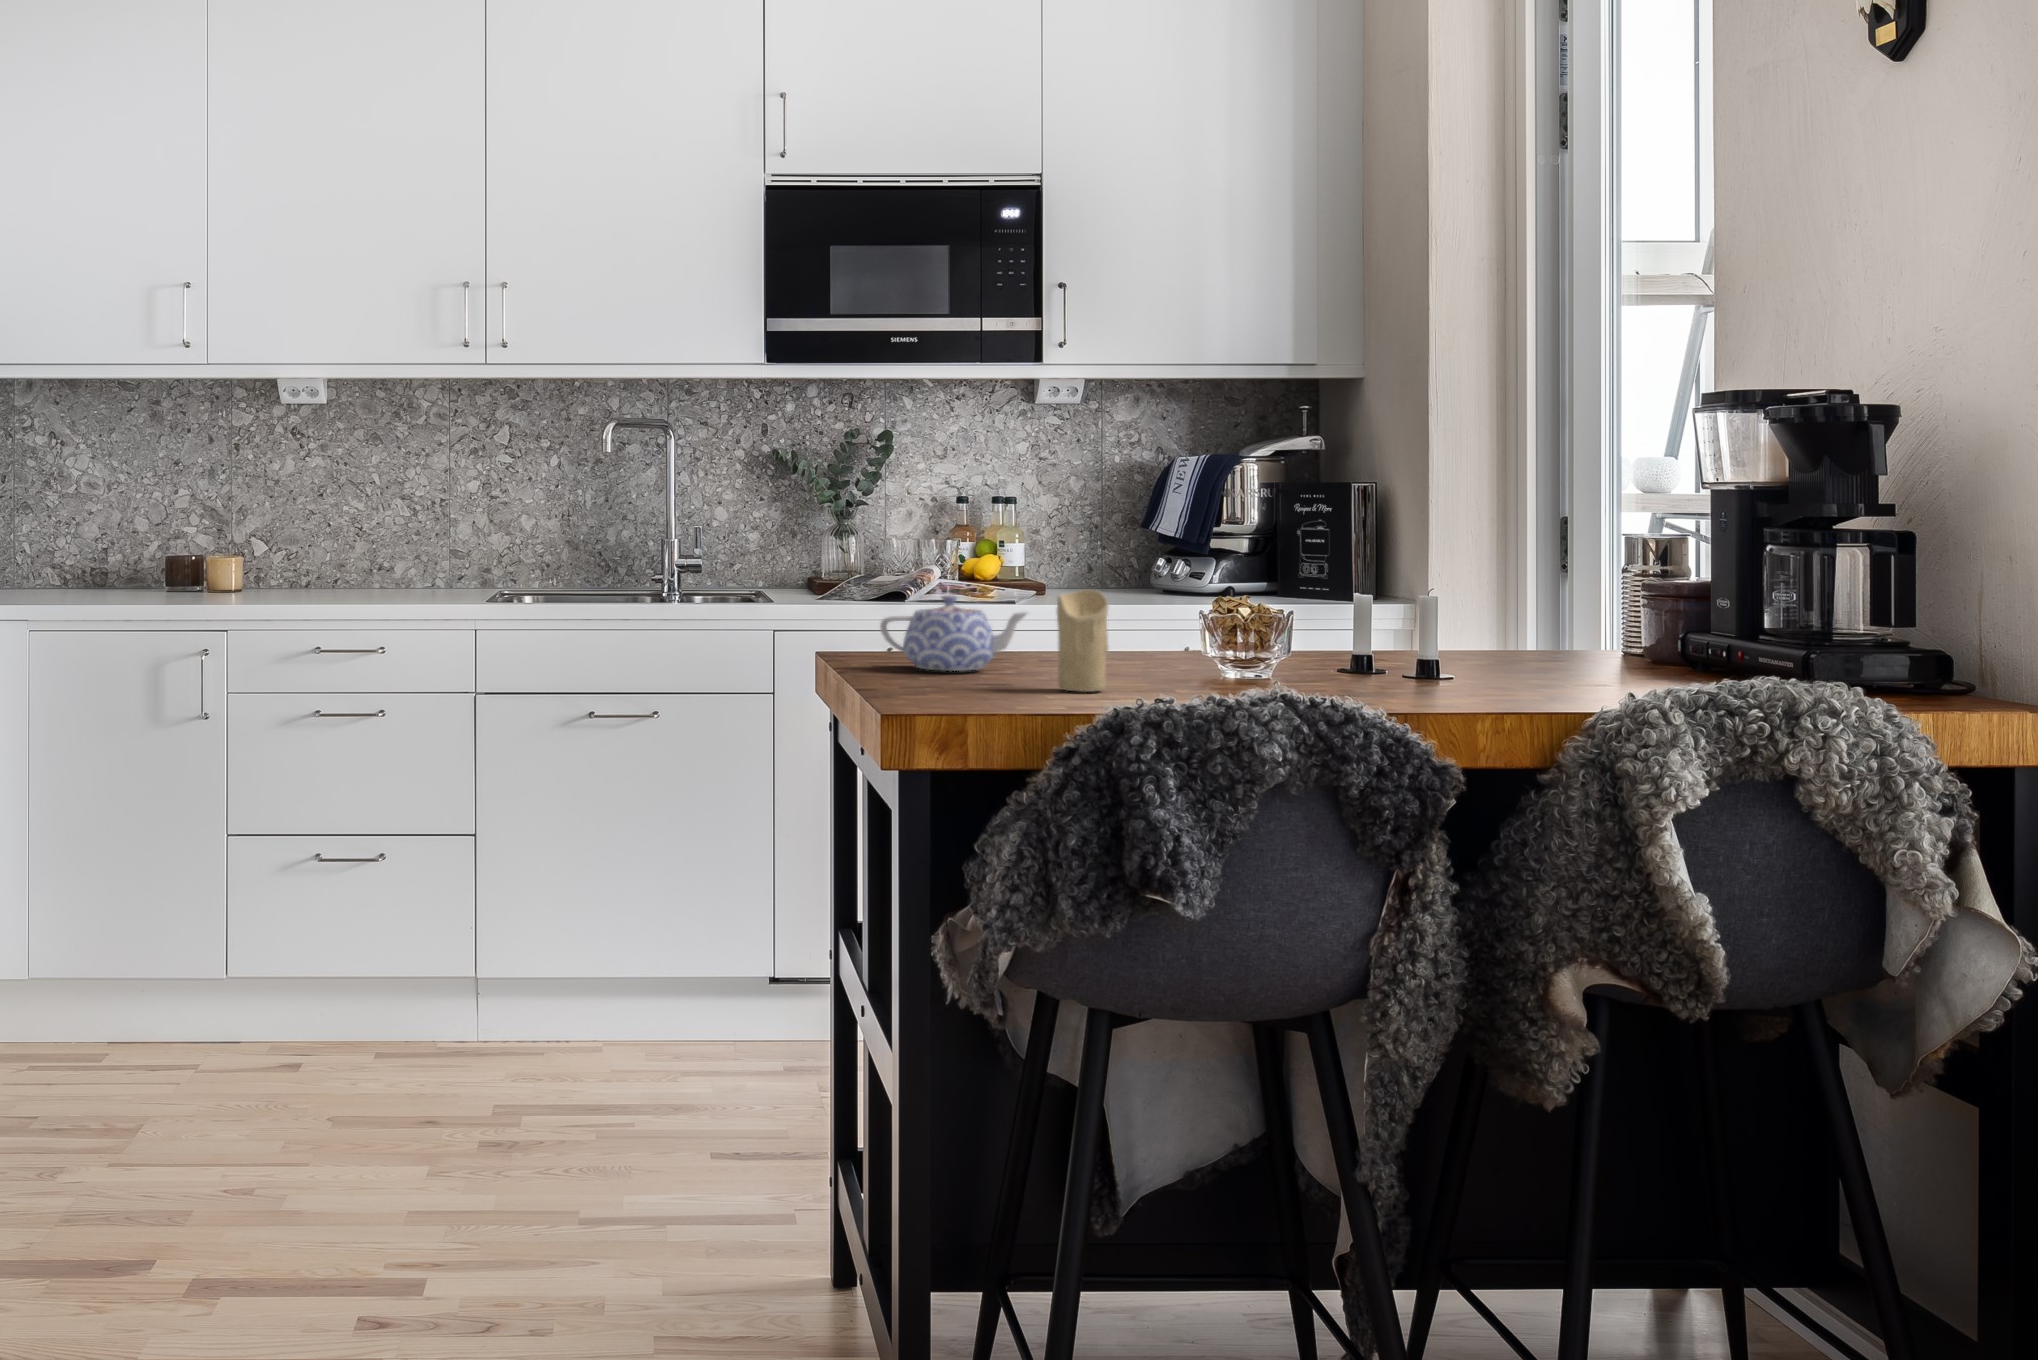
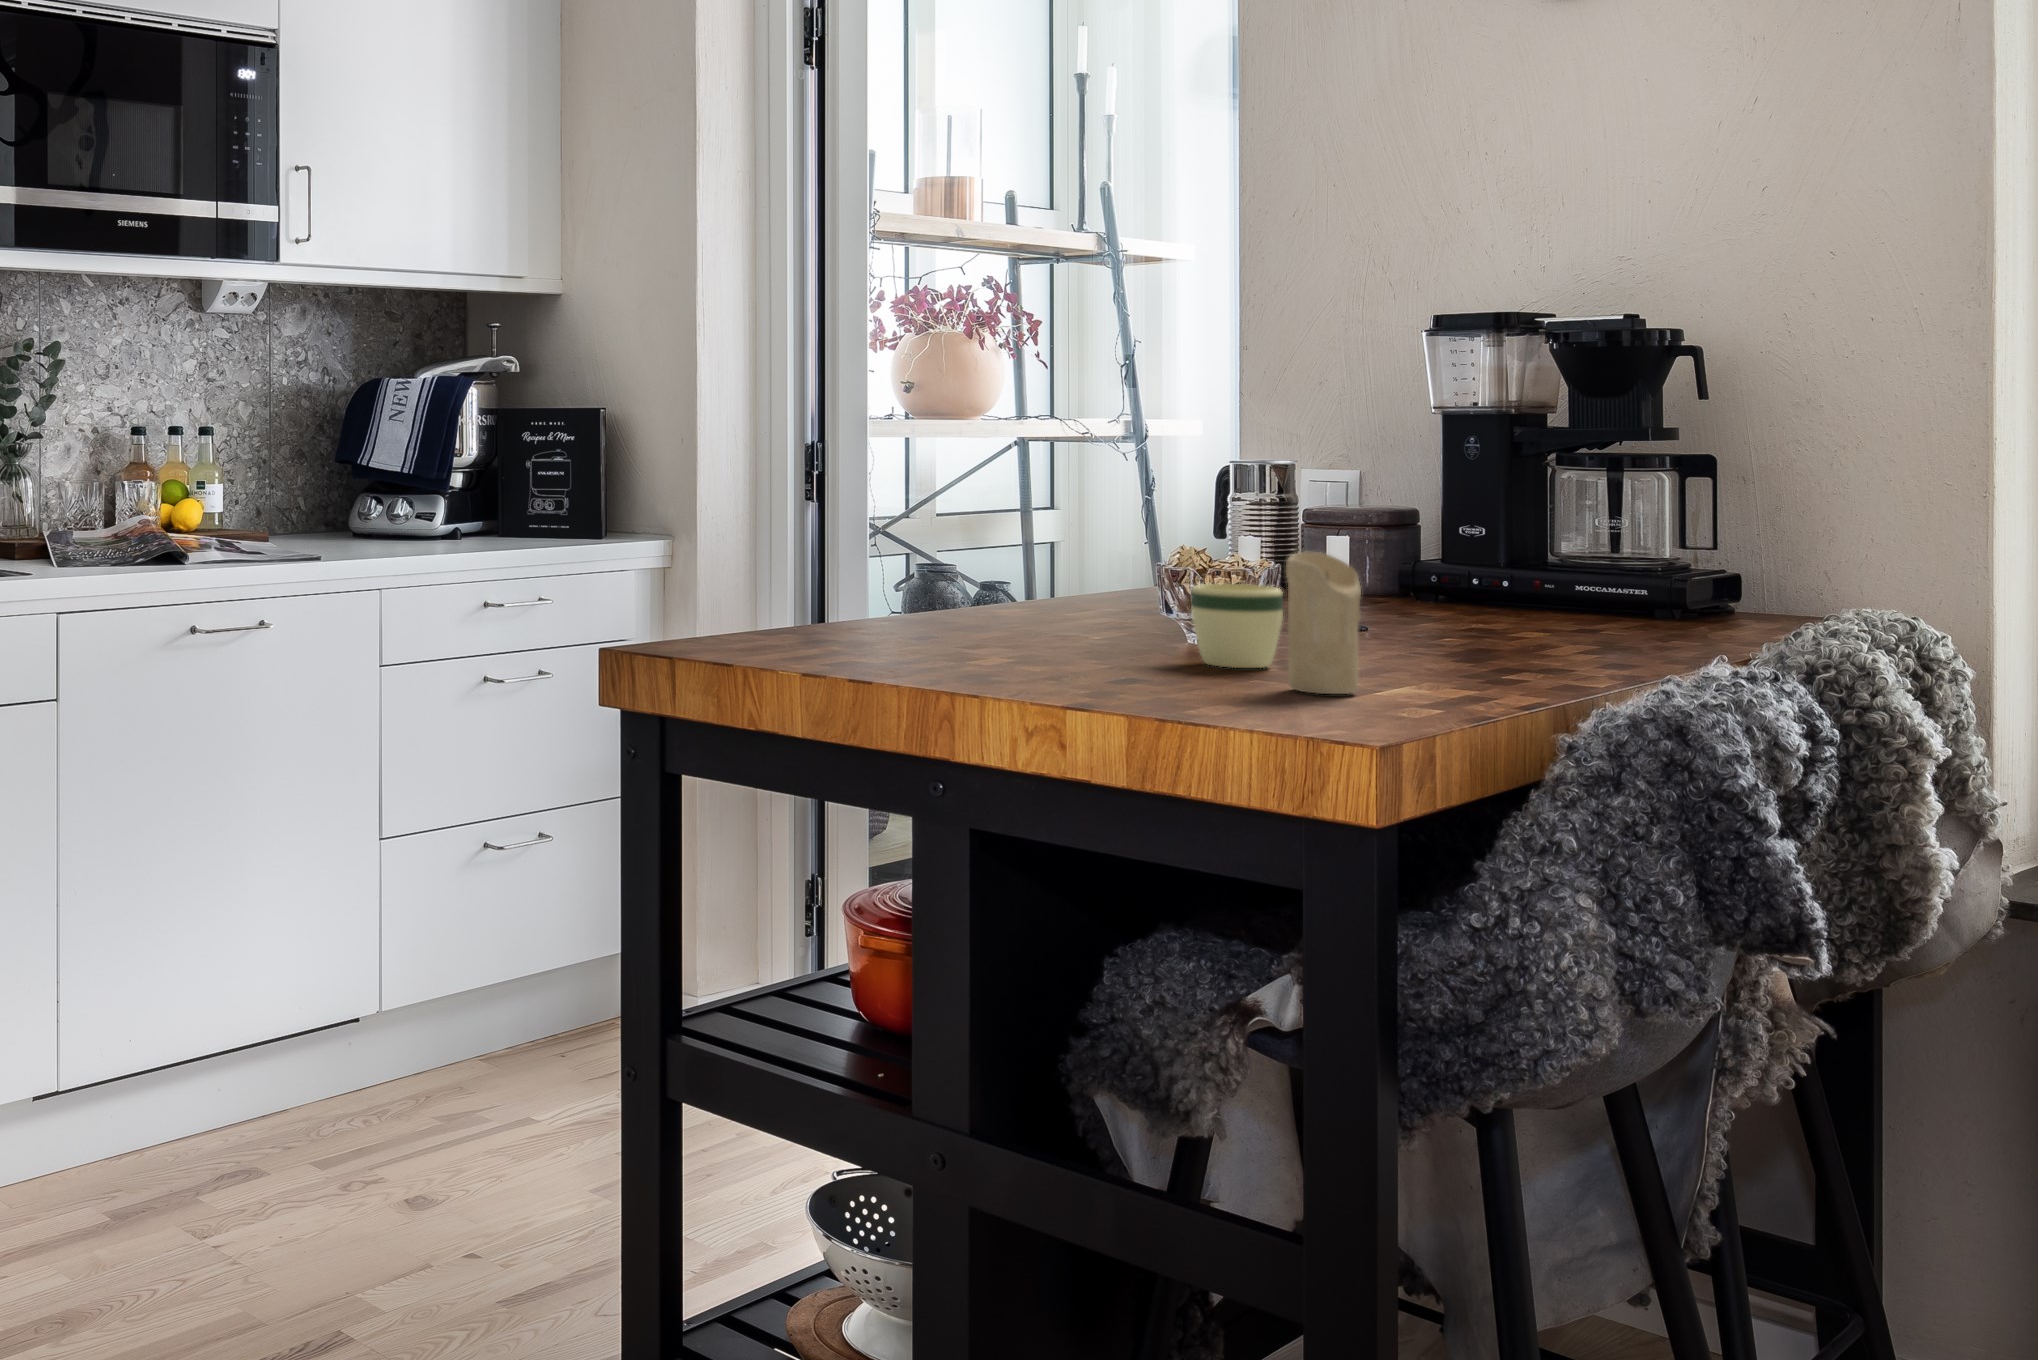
teapot: present [880,596,1027,671] -> none [920,566,1095,675]
mug: none [1112,618,1197,680] -> present [1191,584,1283,668]

